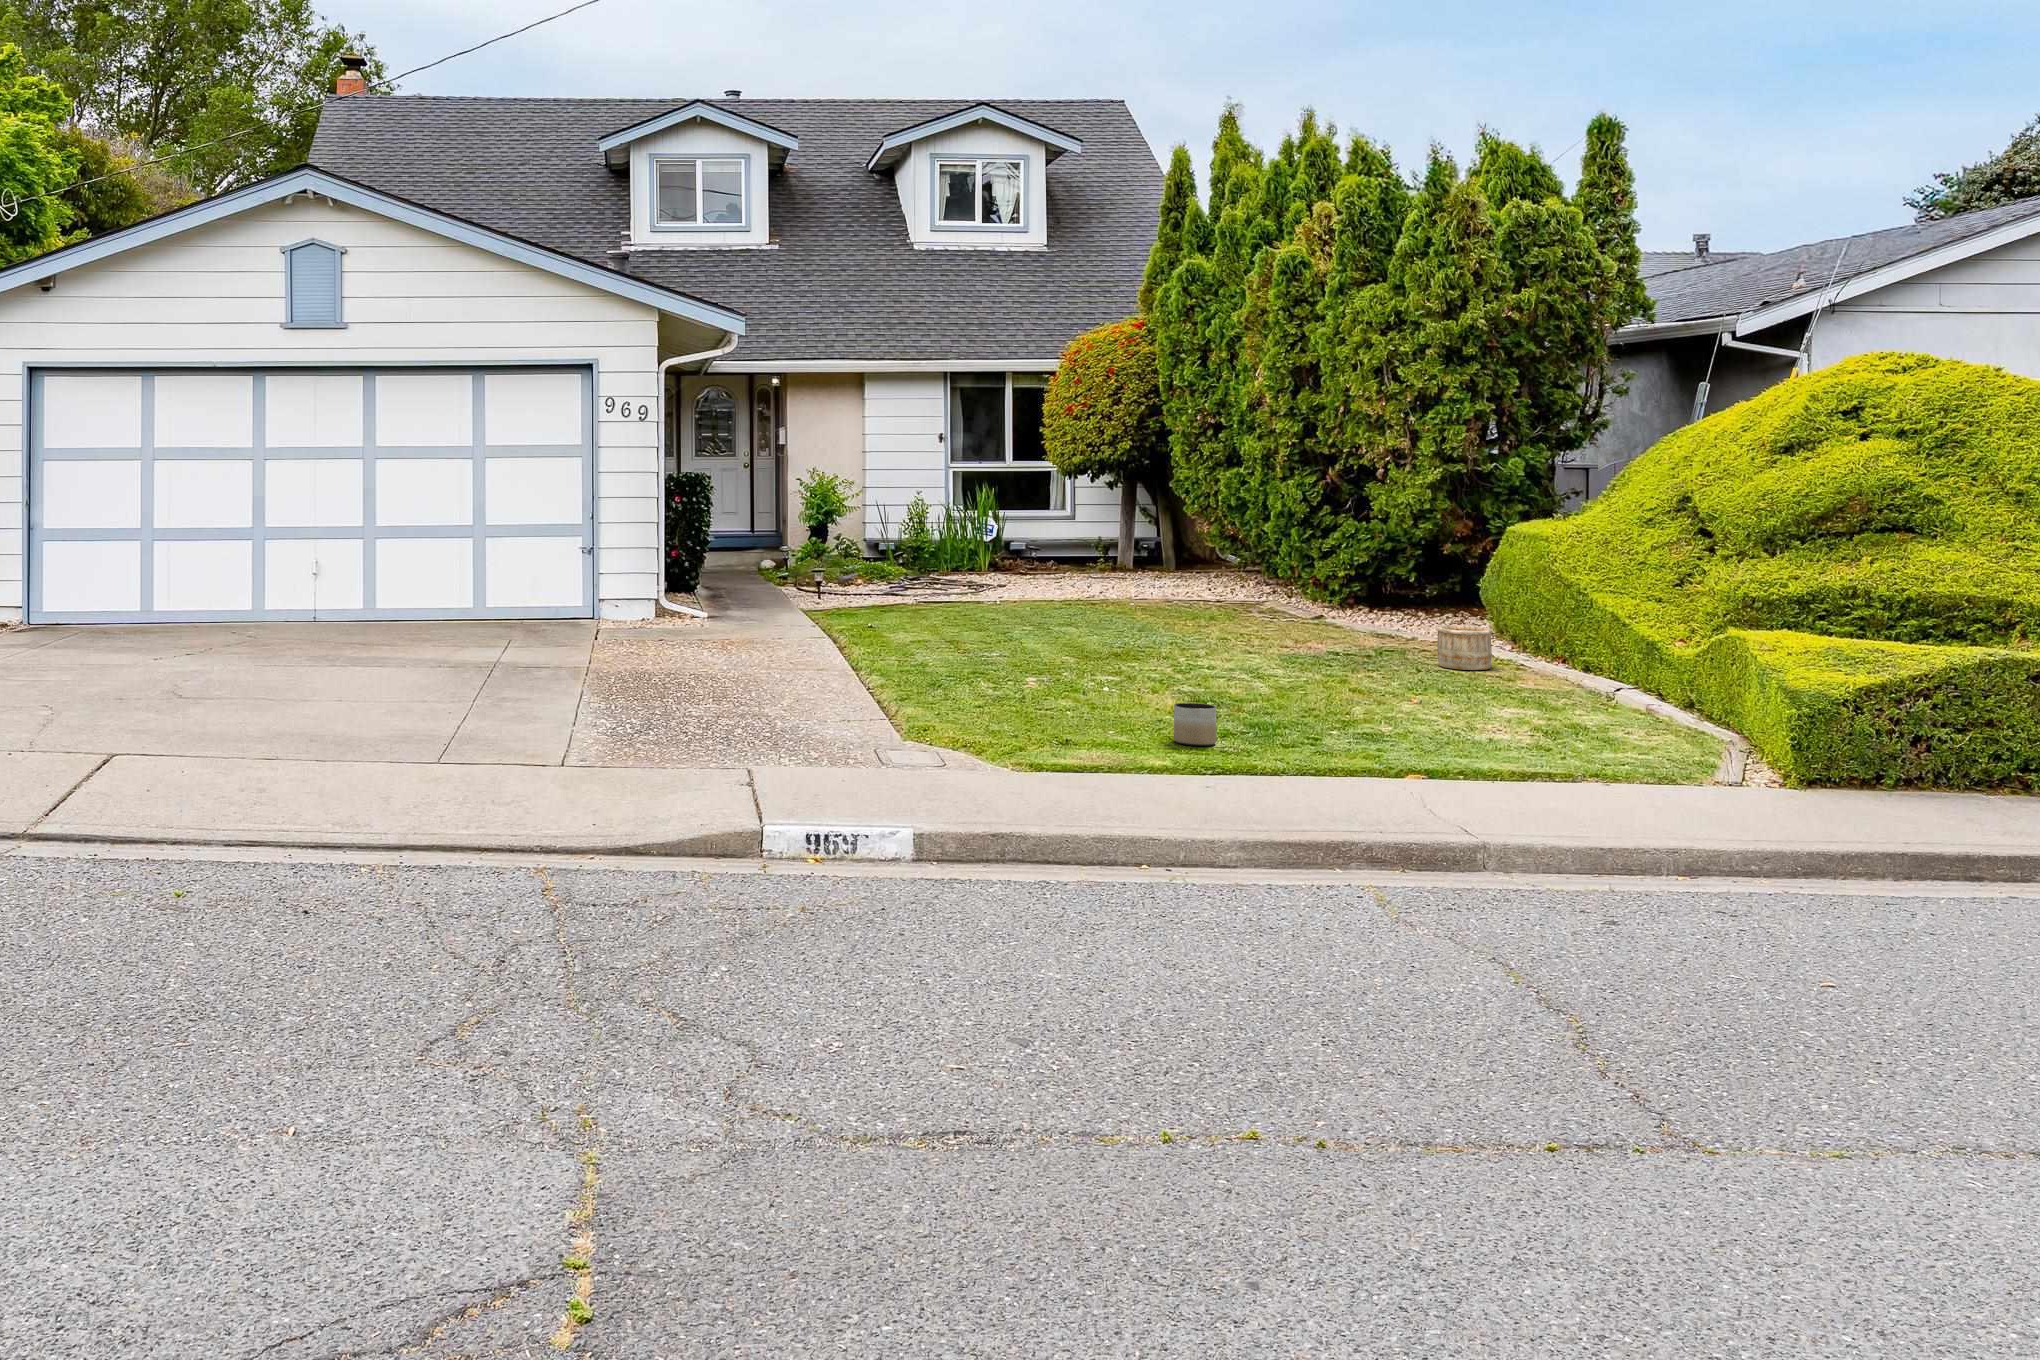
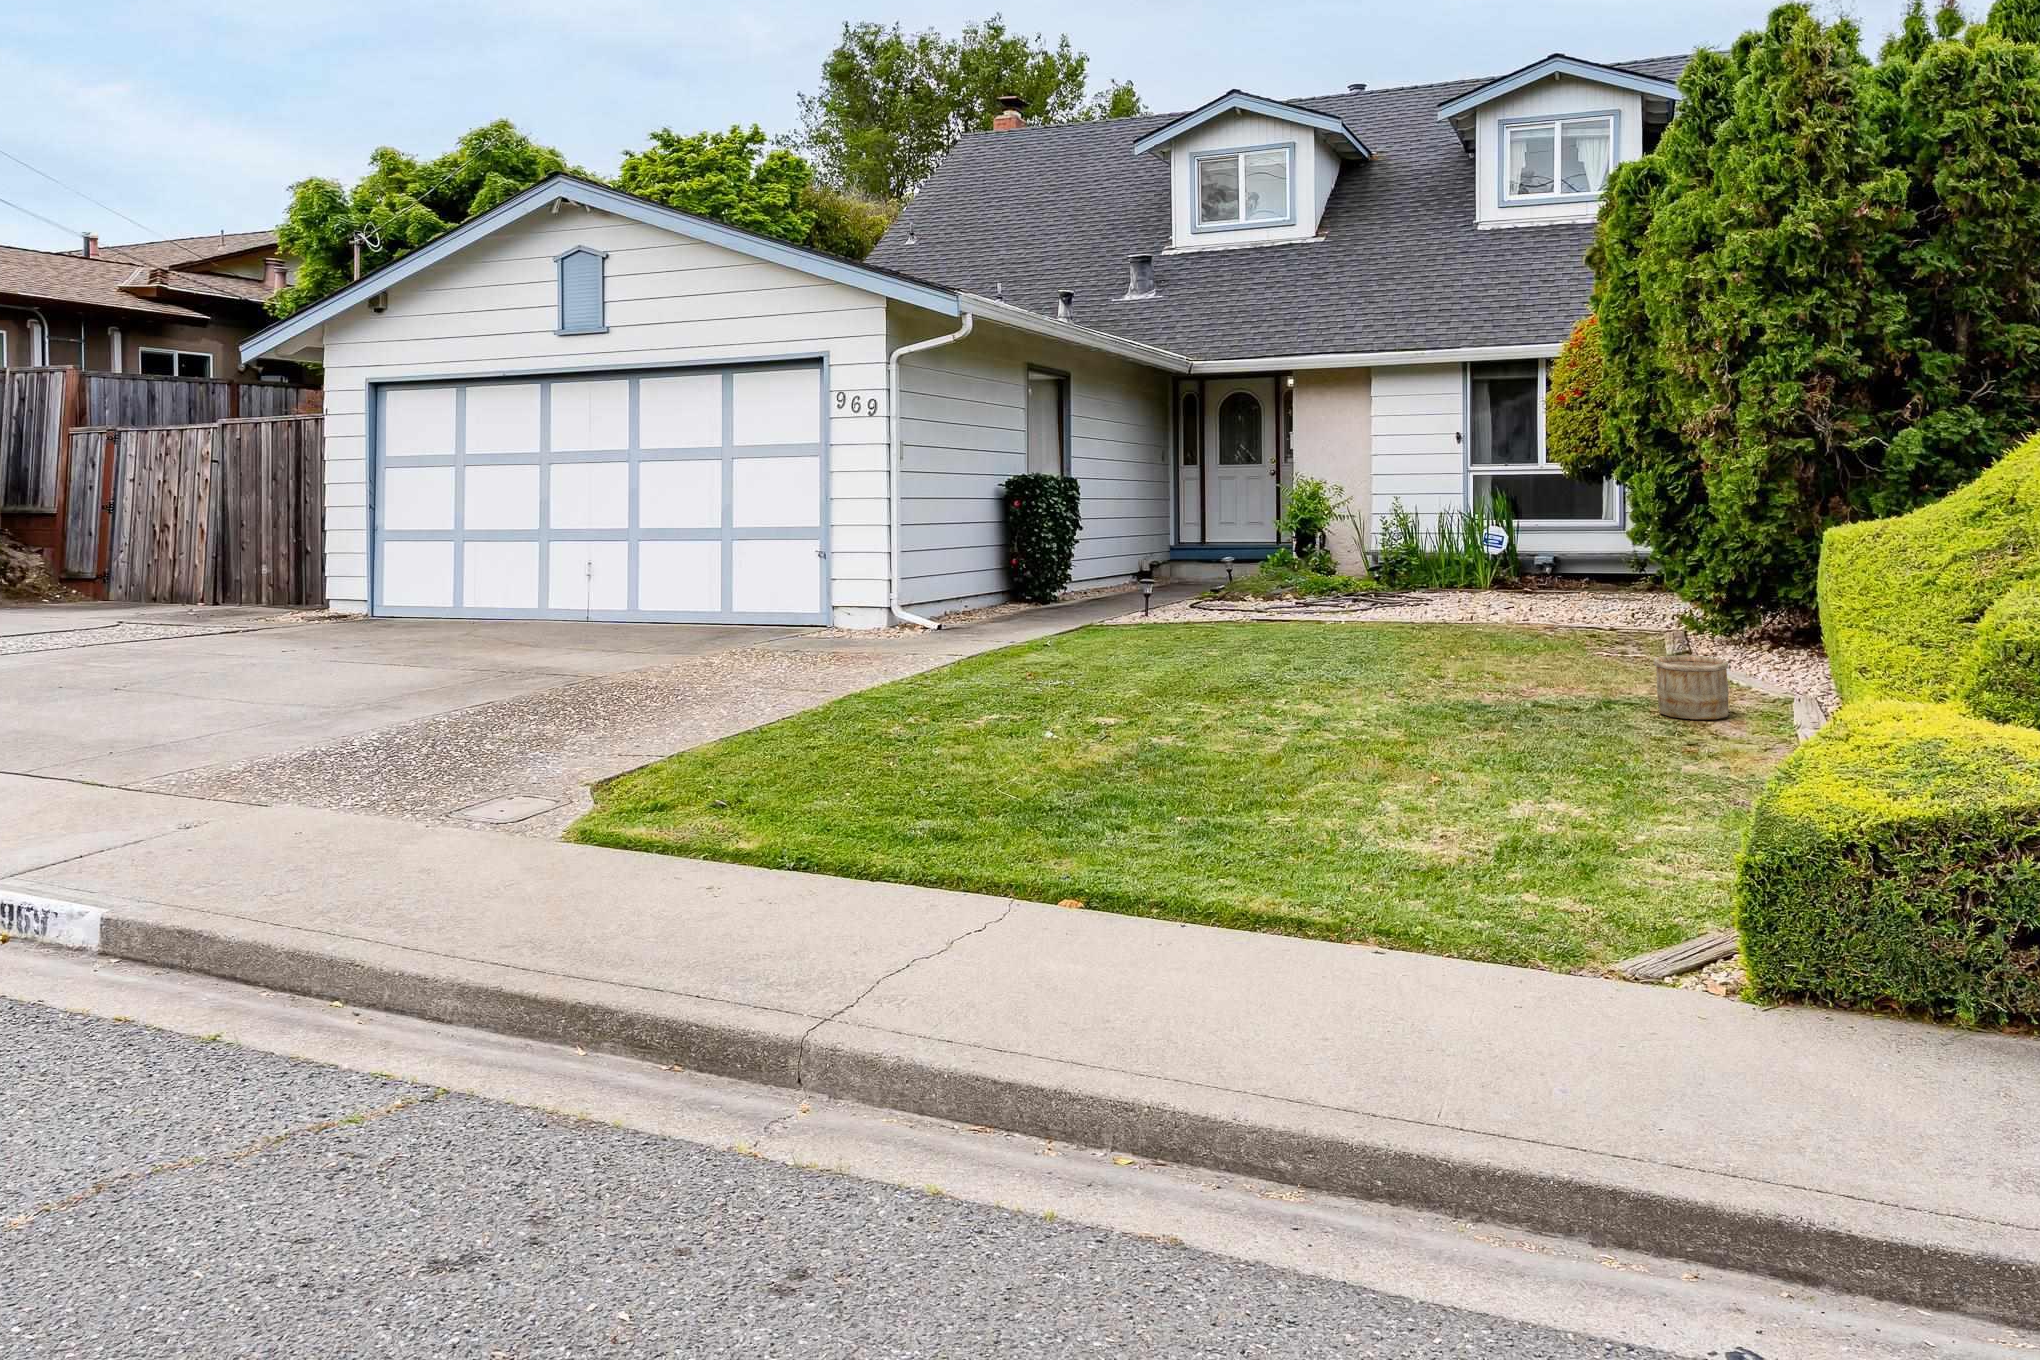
planter: present [1174,703,1217,746] -> none [1004,766,1059,828]

